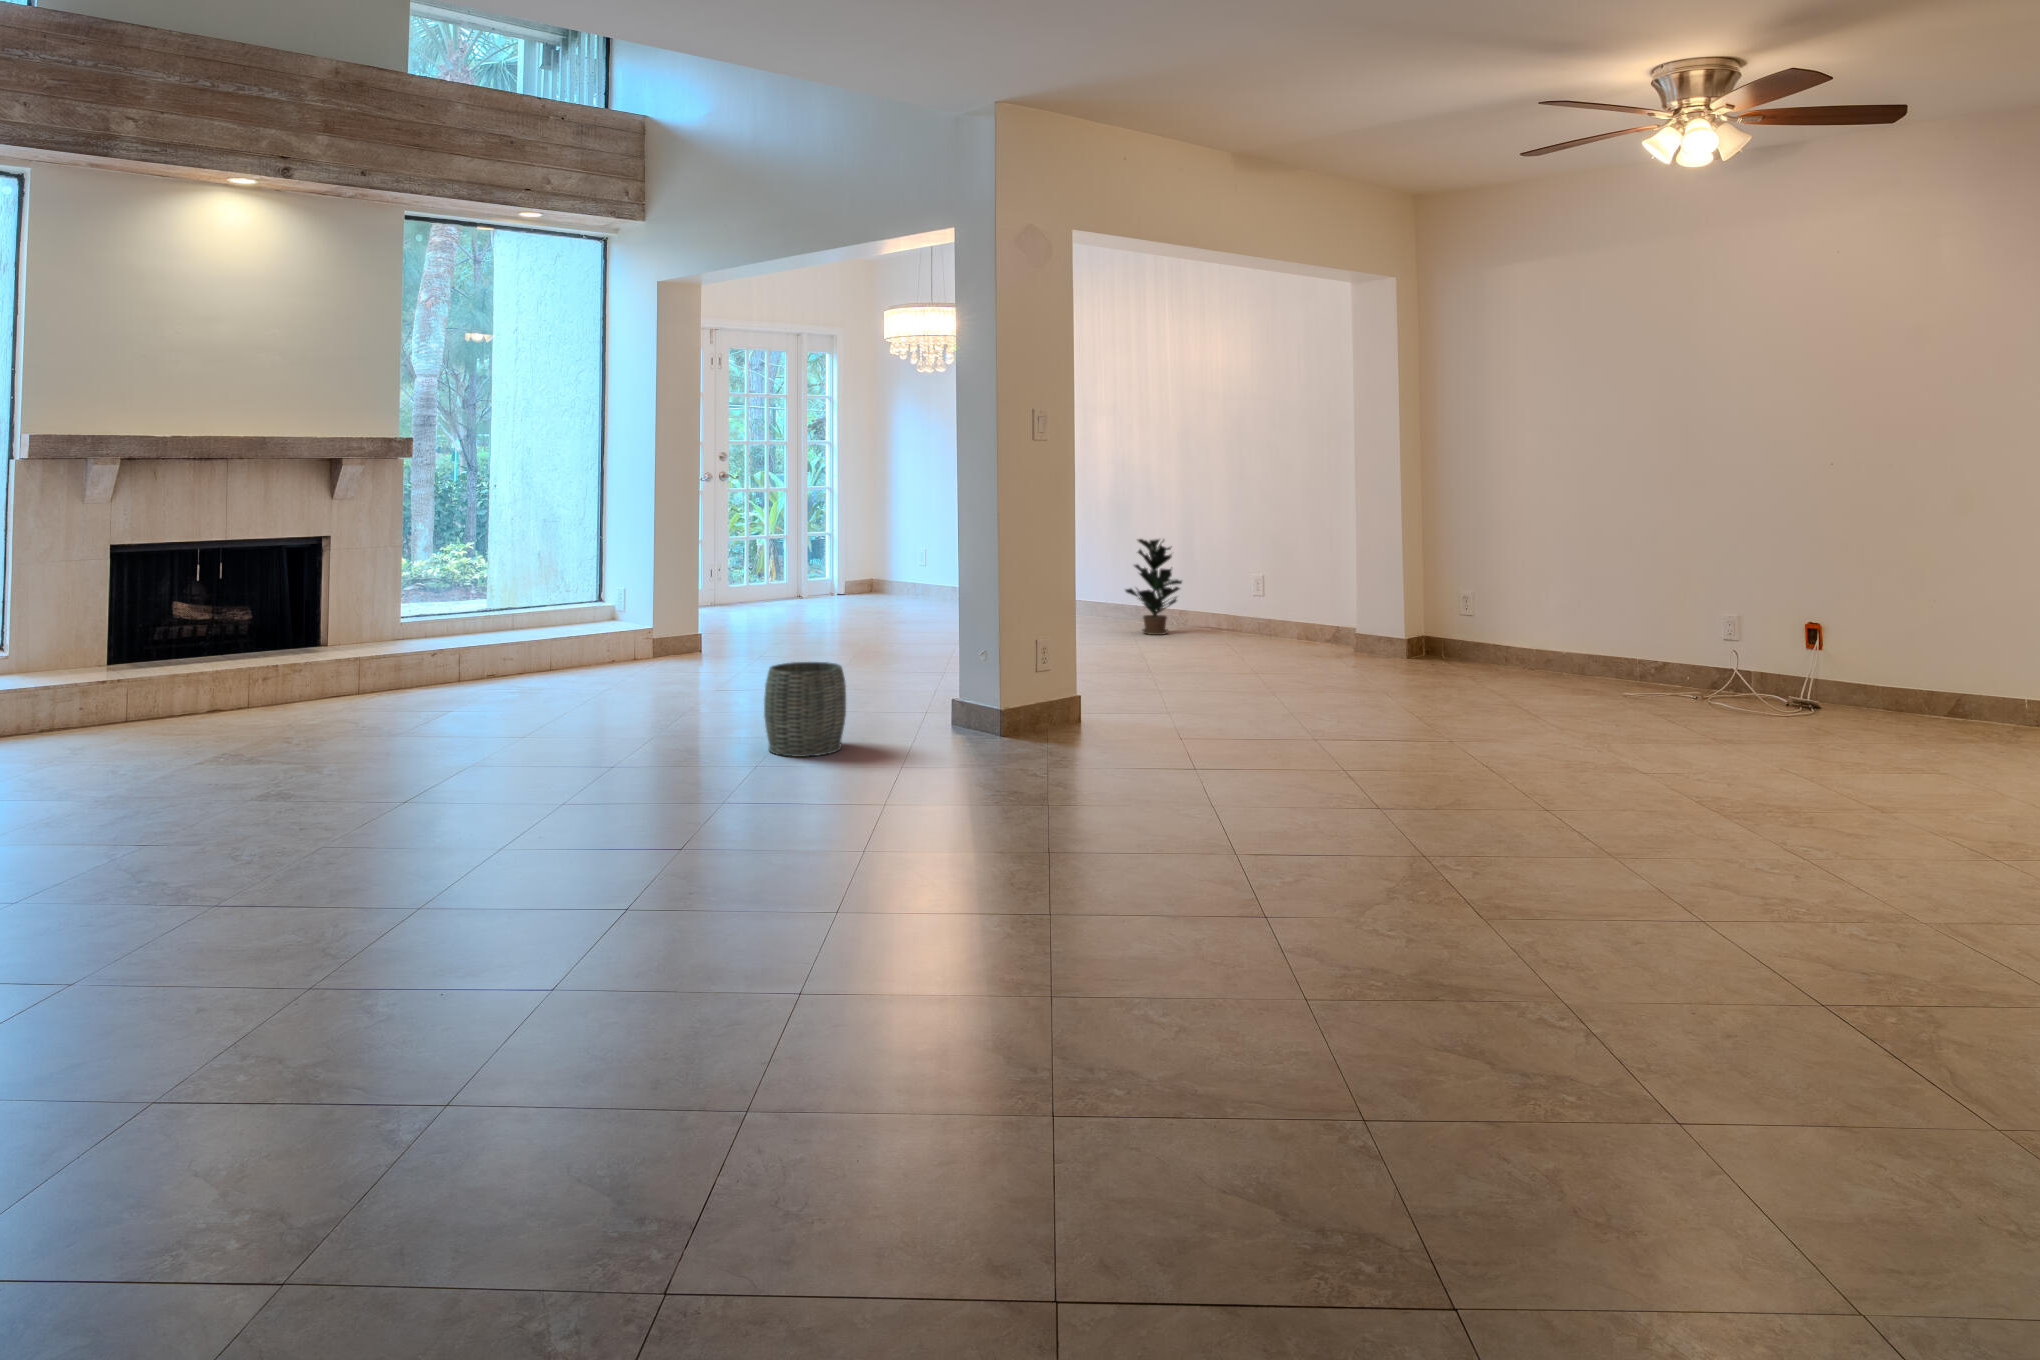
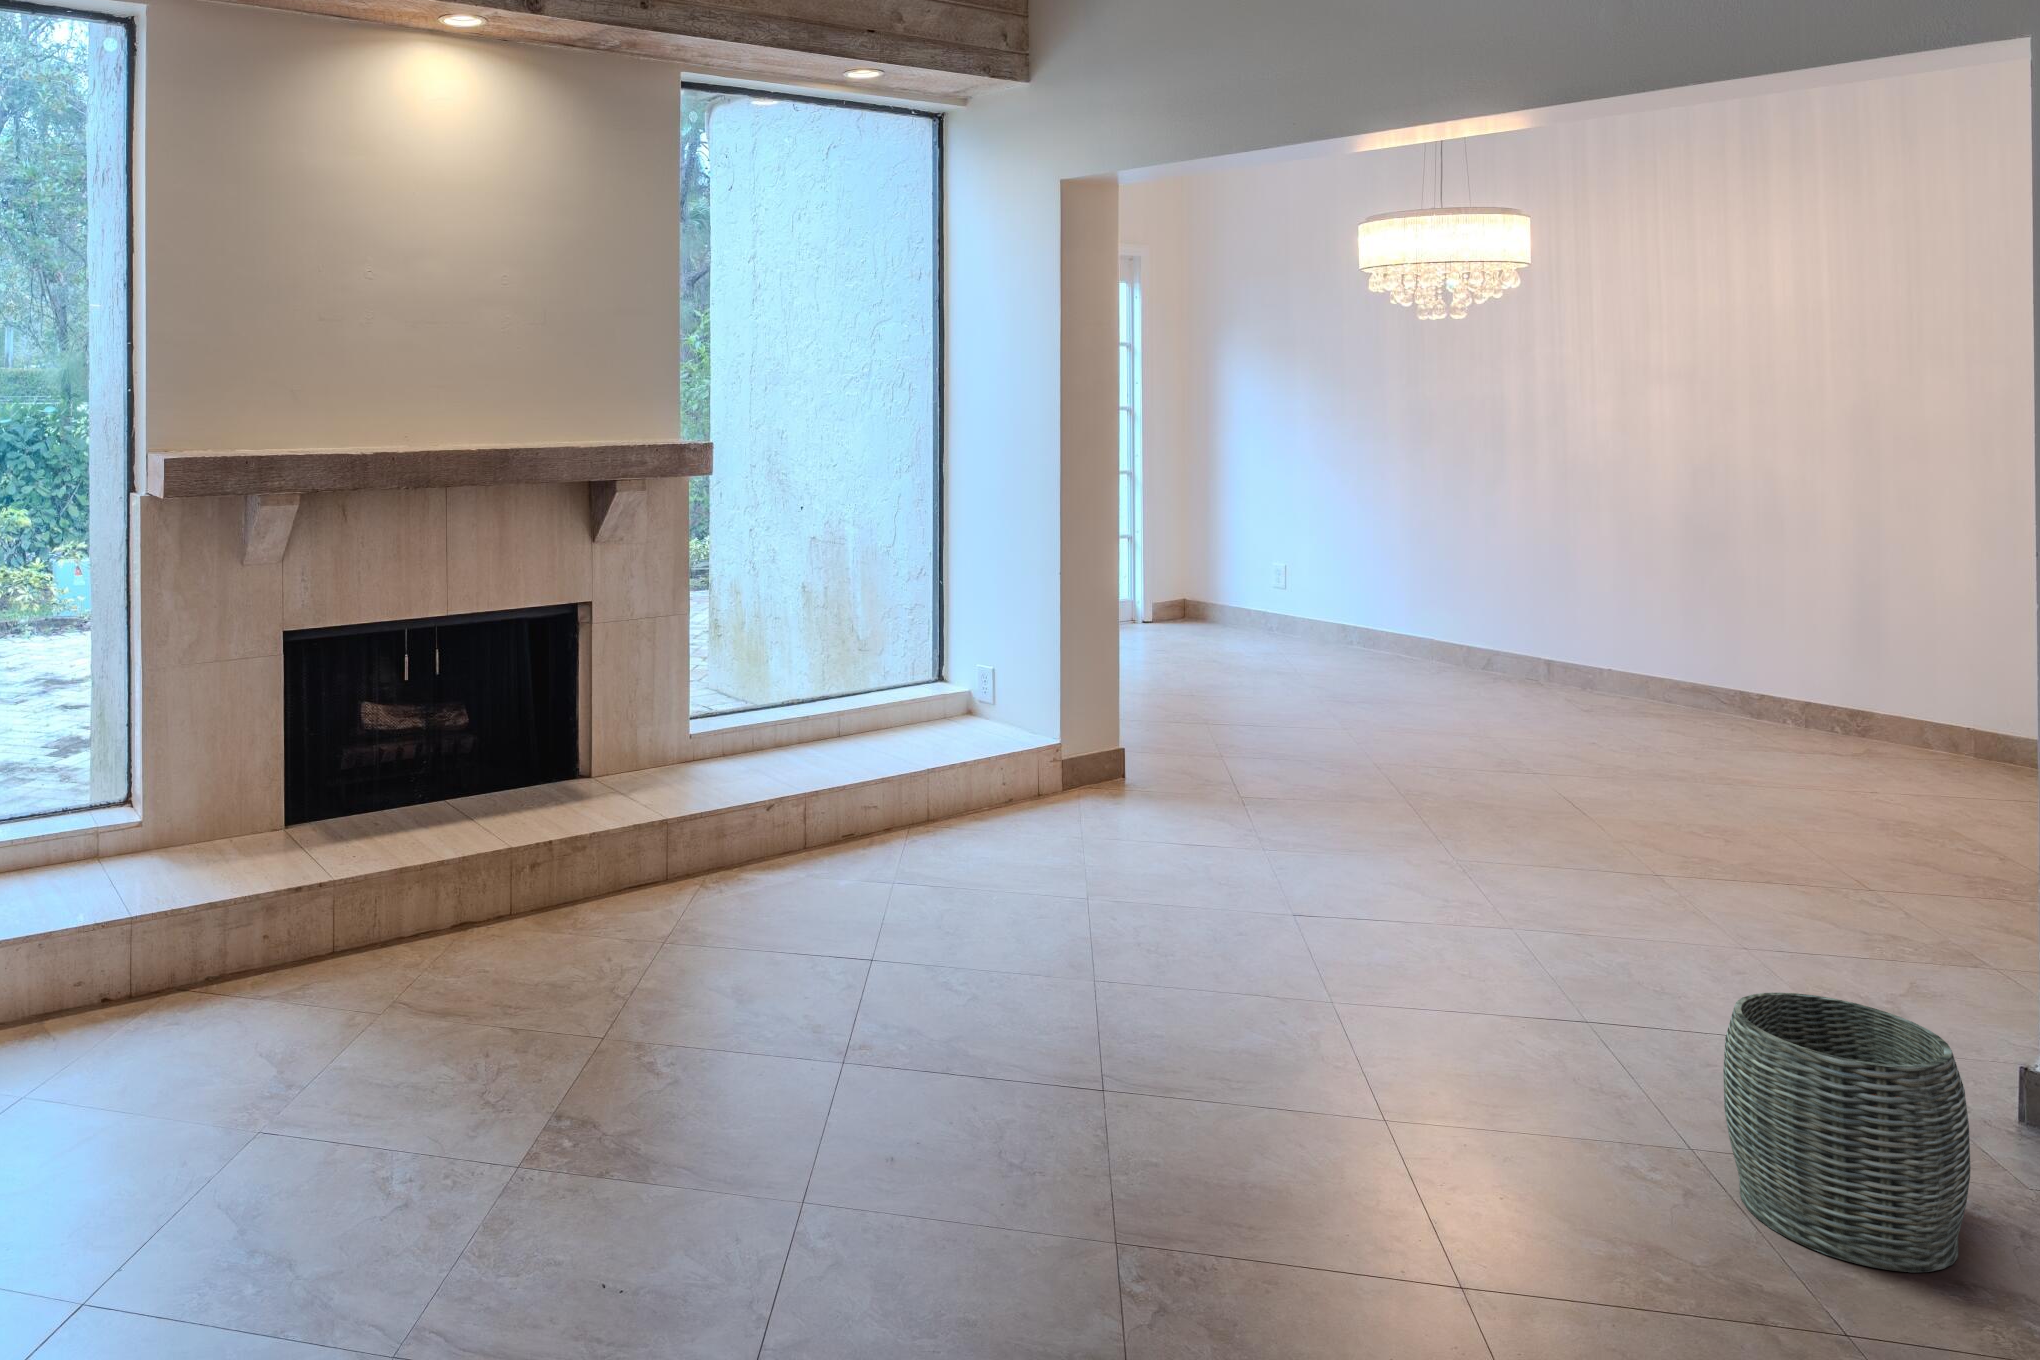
potted plant: present [1126,539,1182,635] -> none [1809,595,1938,765]

